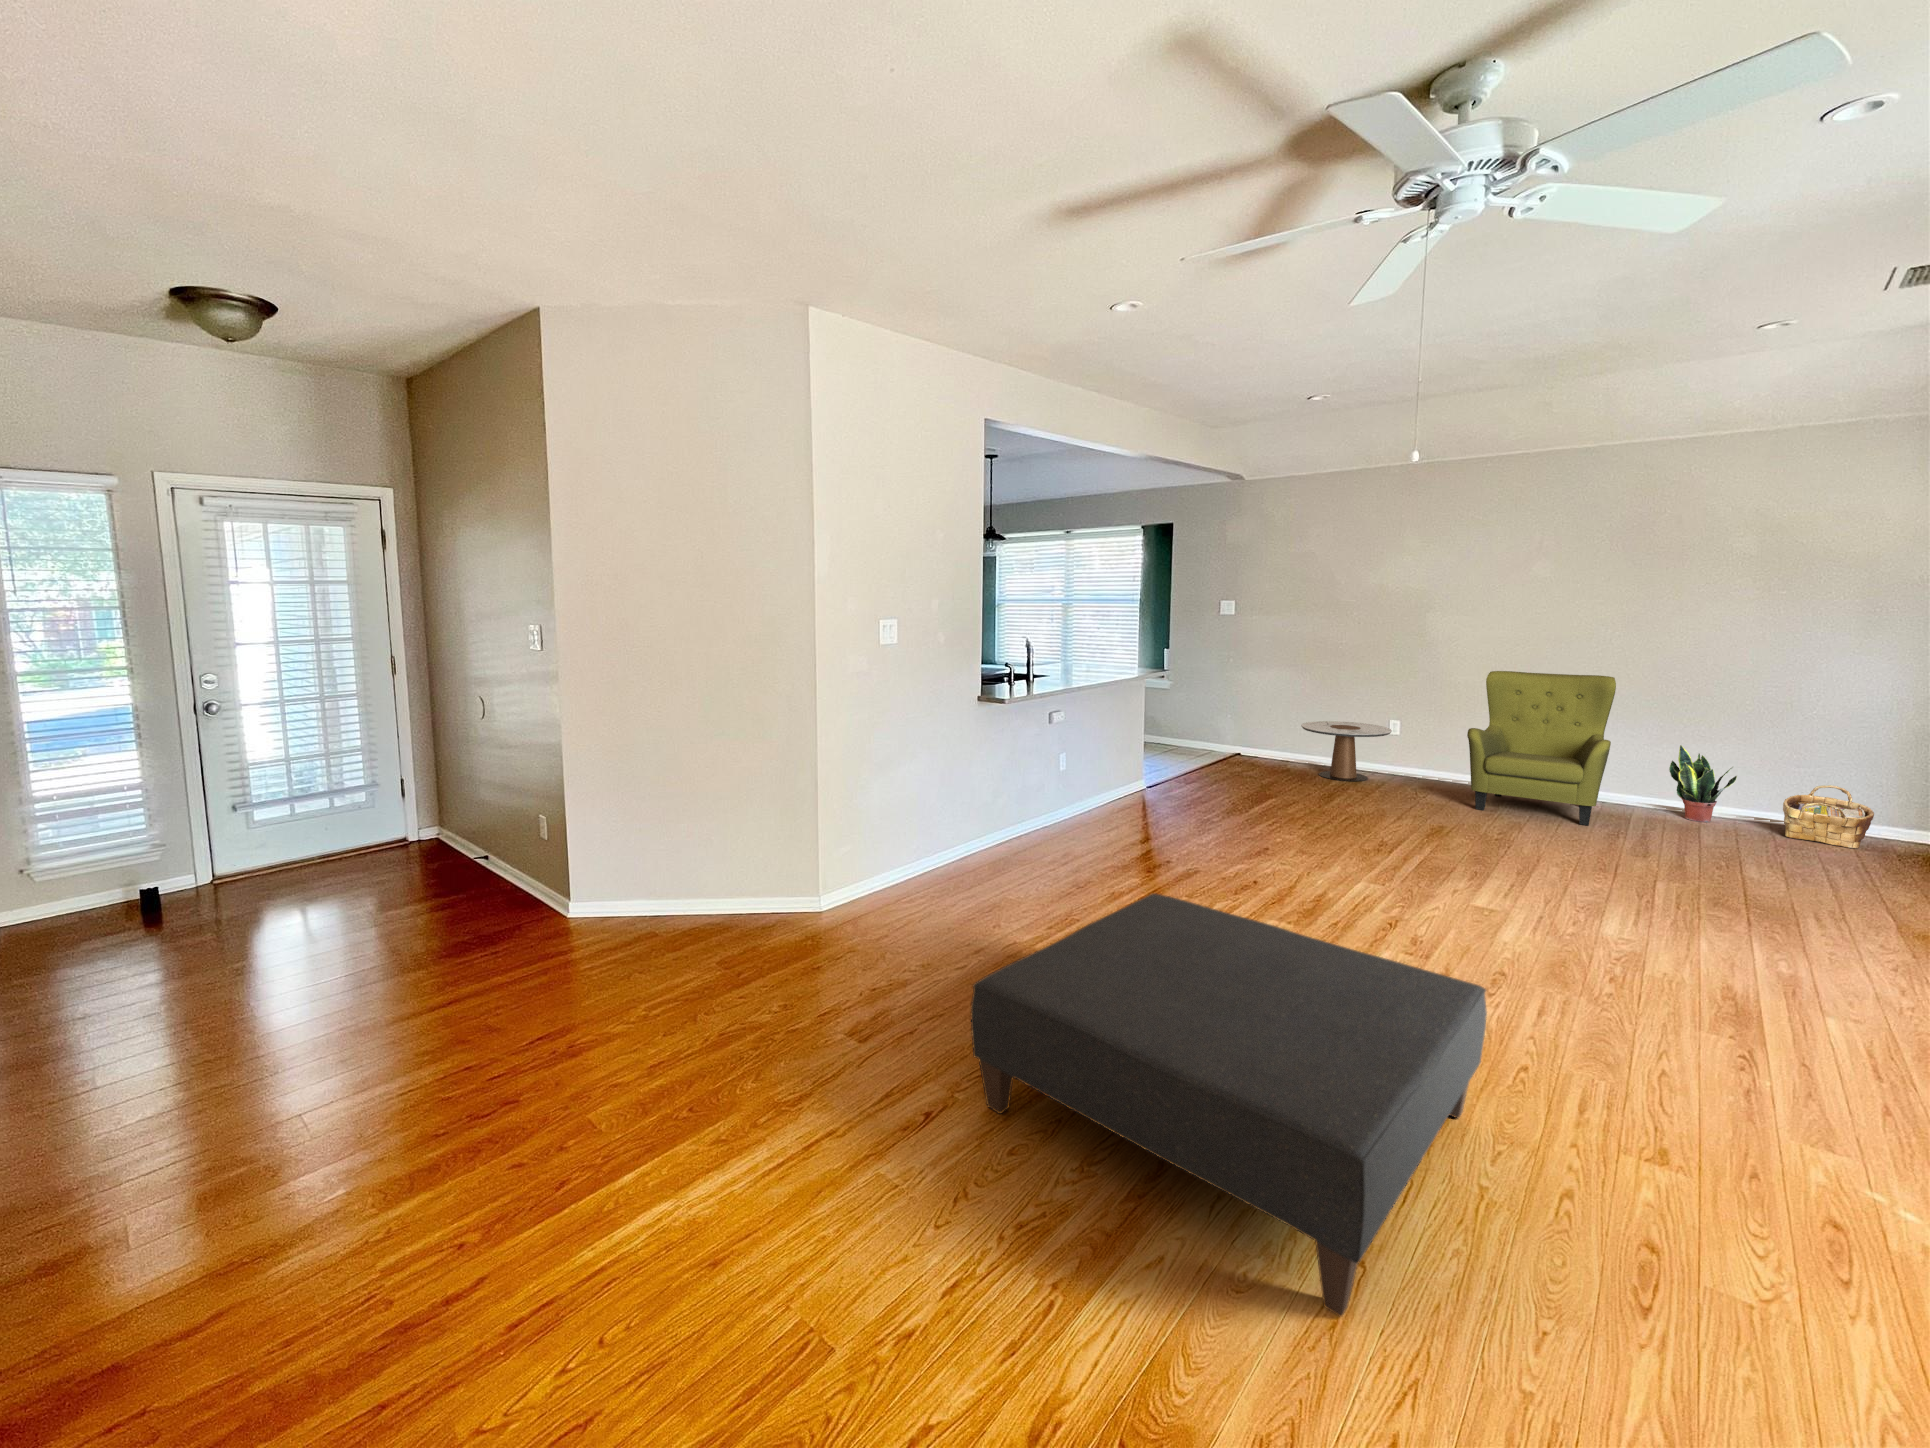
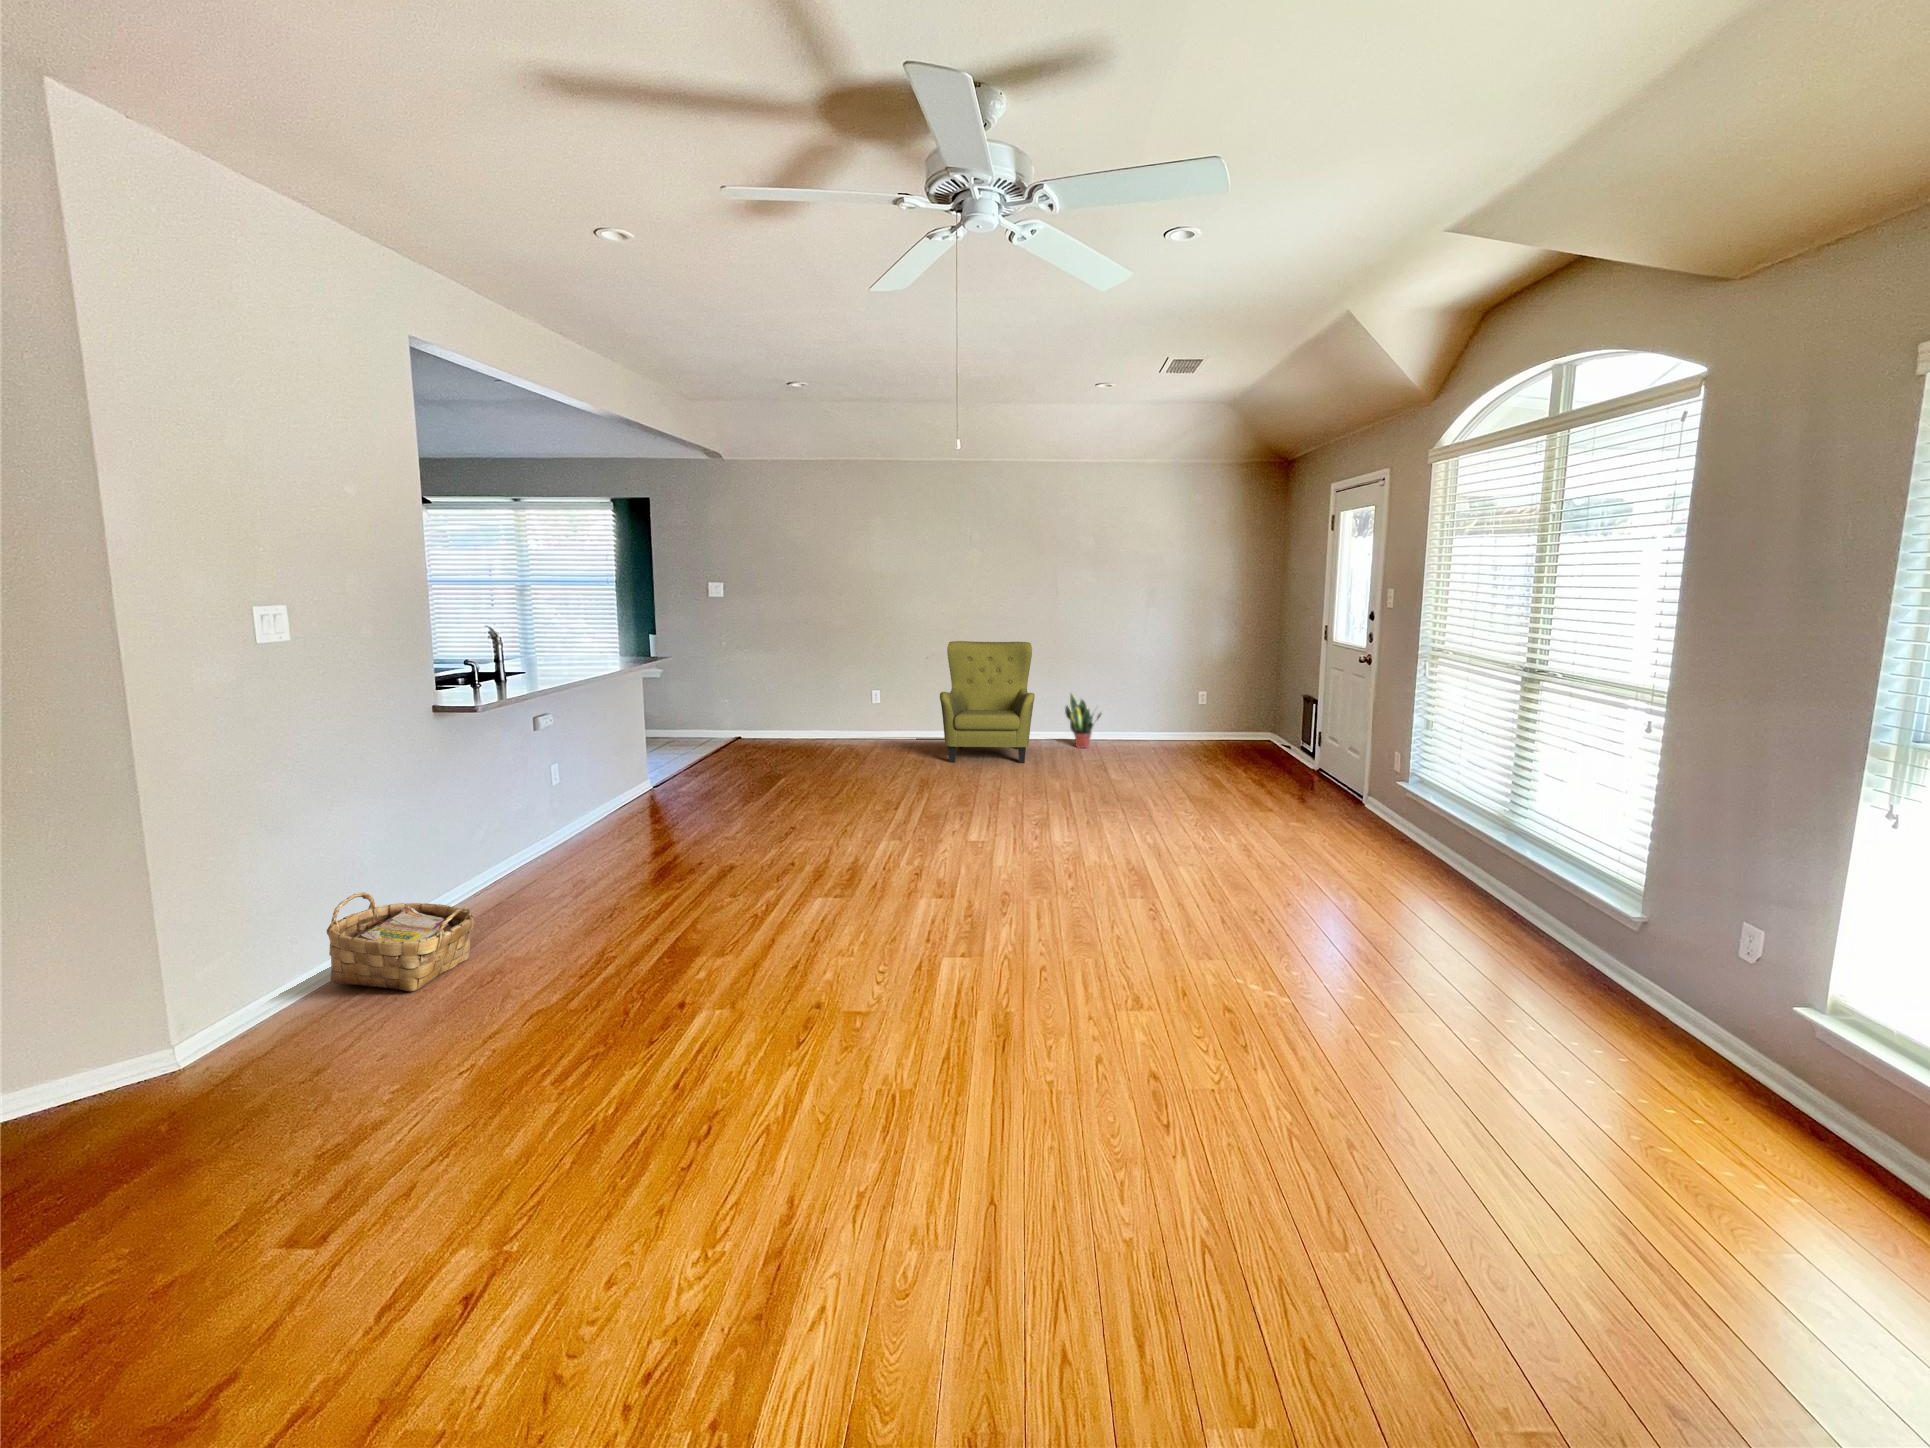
side table: present [1301,721,1392,781] -> none [800,696,878,752]
woven basket: present [1783,785,1874,848] -> present [327,892,474,991]
ottoman: present [971,894,1487,1316] -> none [524,906,1032,1264]

